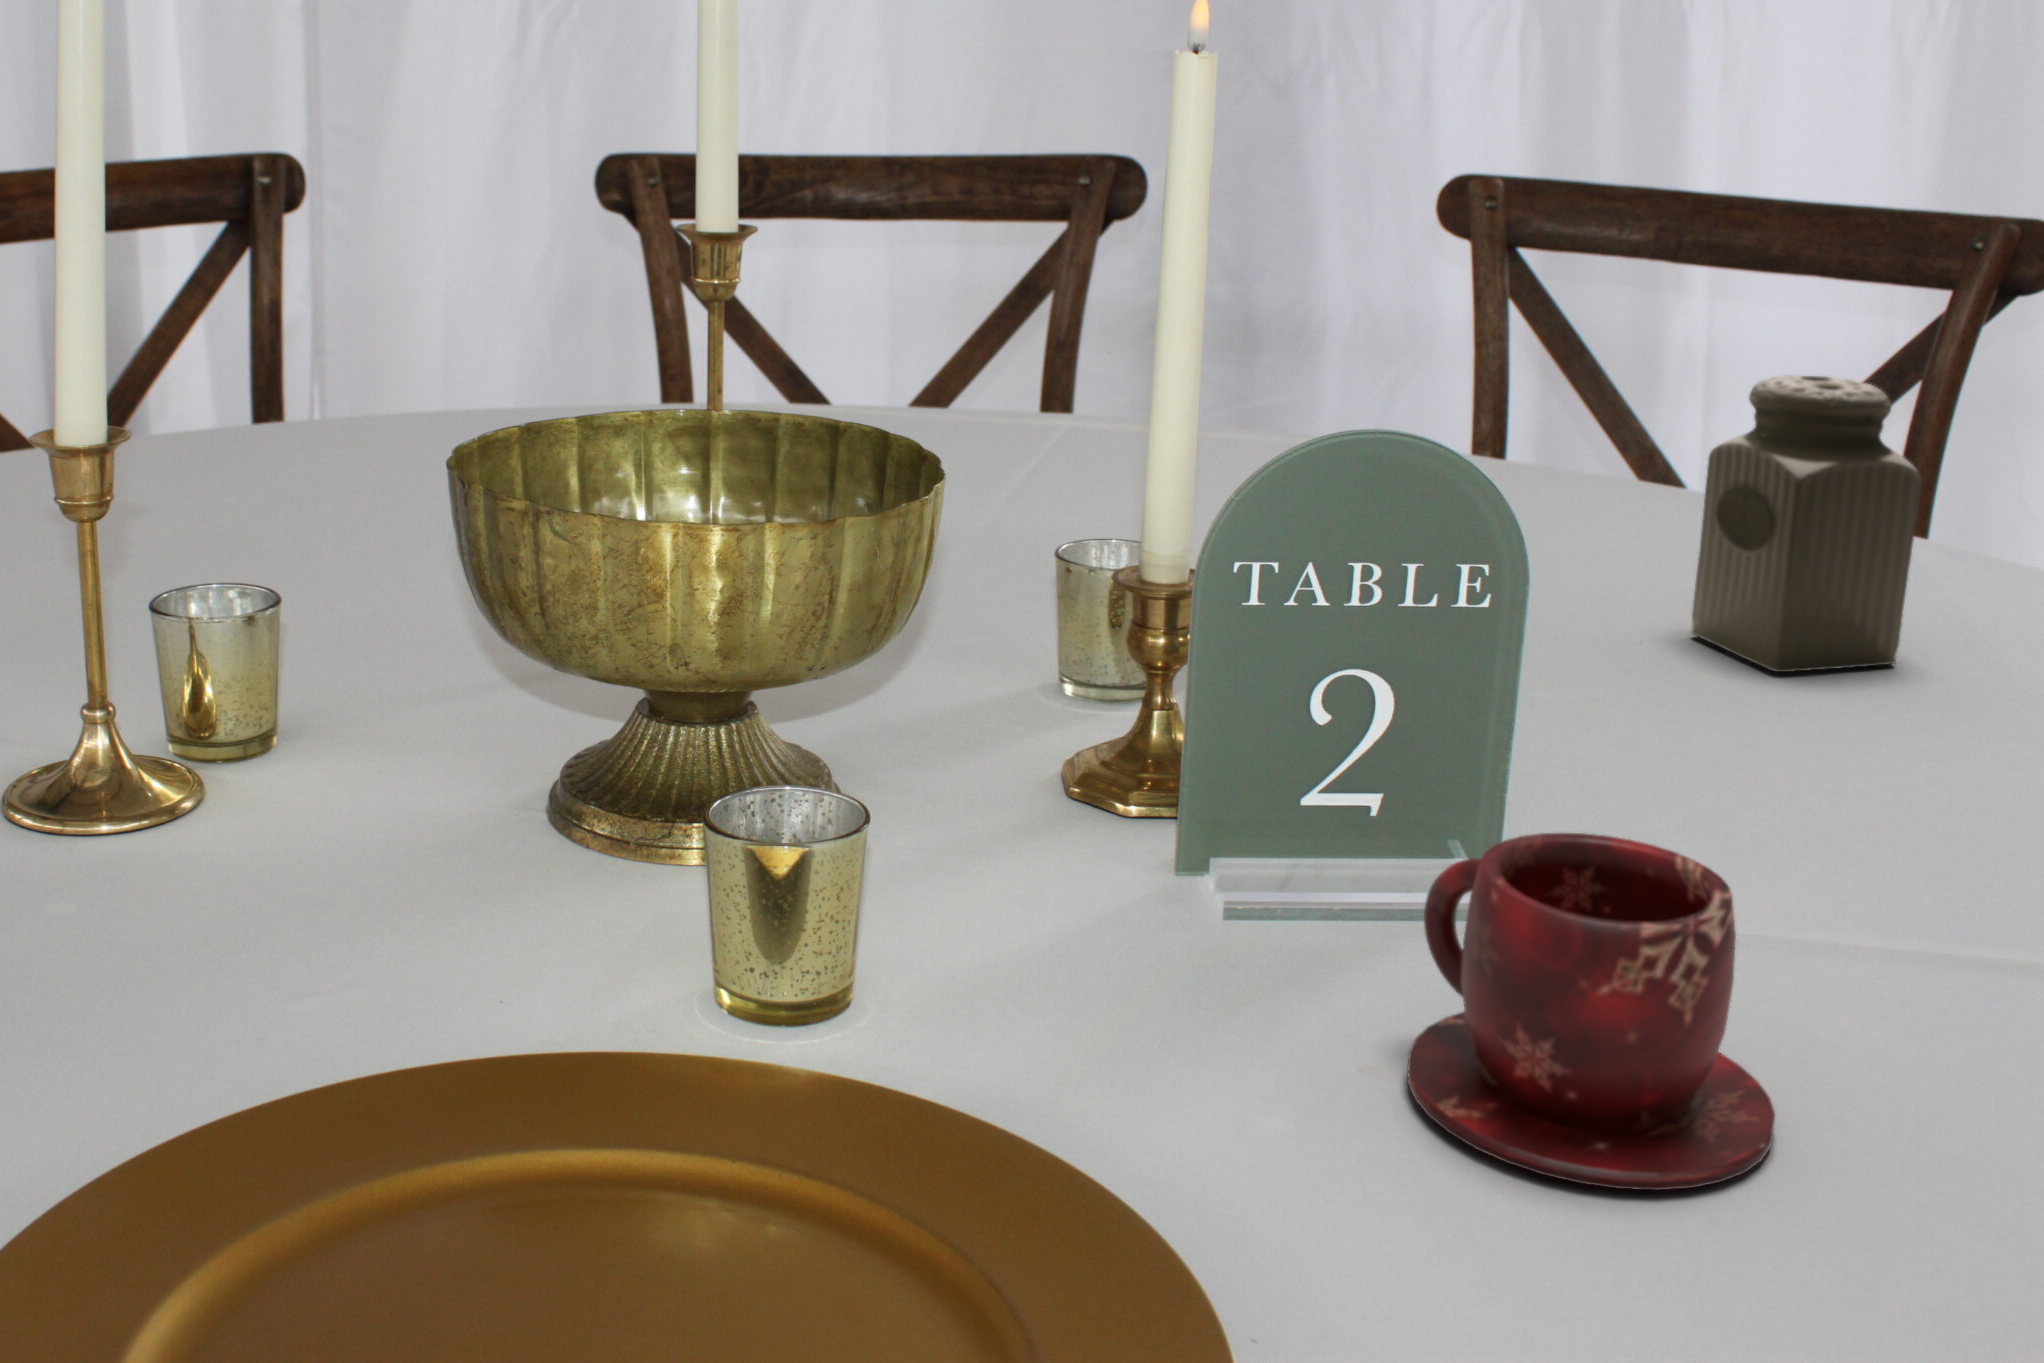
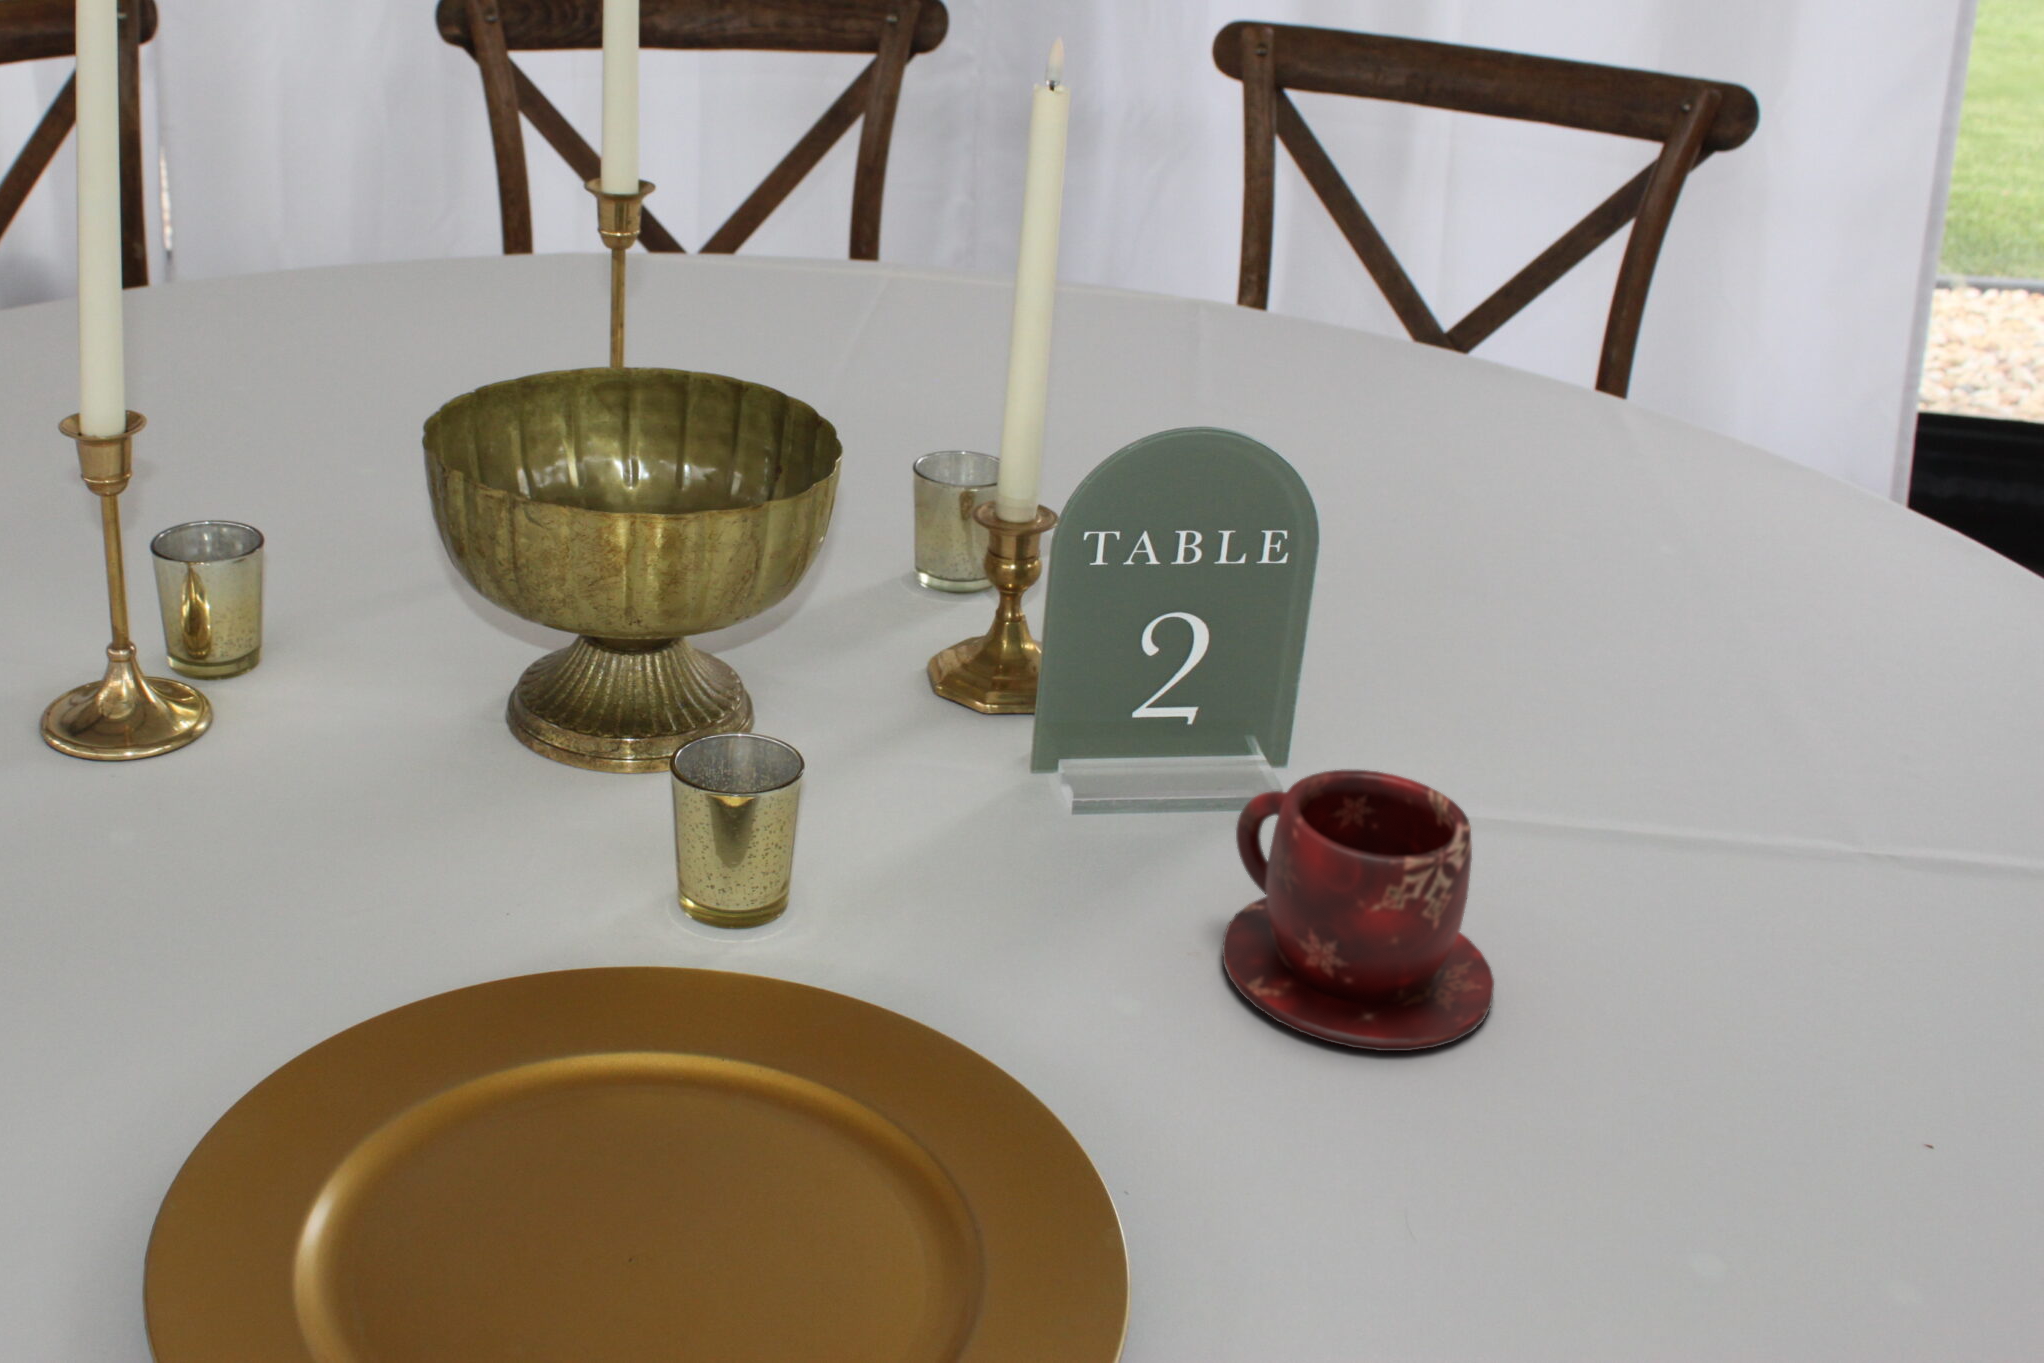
salt shaker: present [1692,375,1922,672] -> none [1429,294,1619,544]

